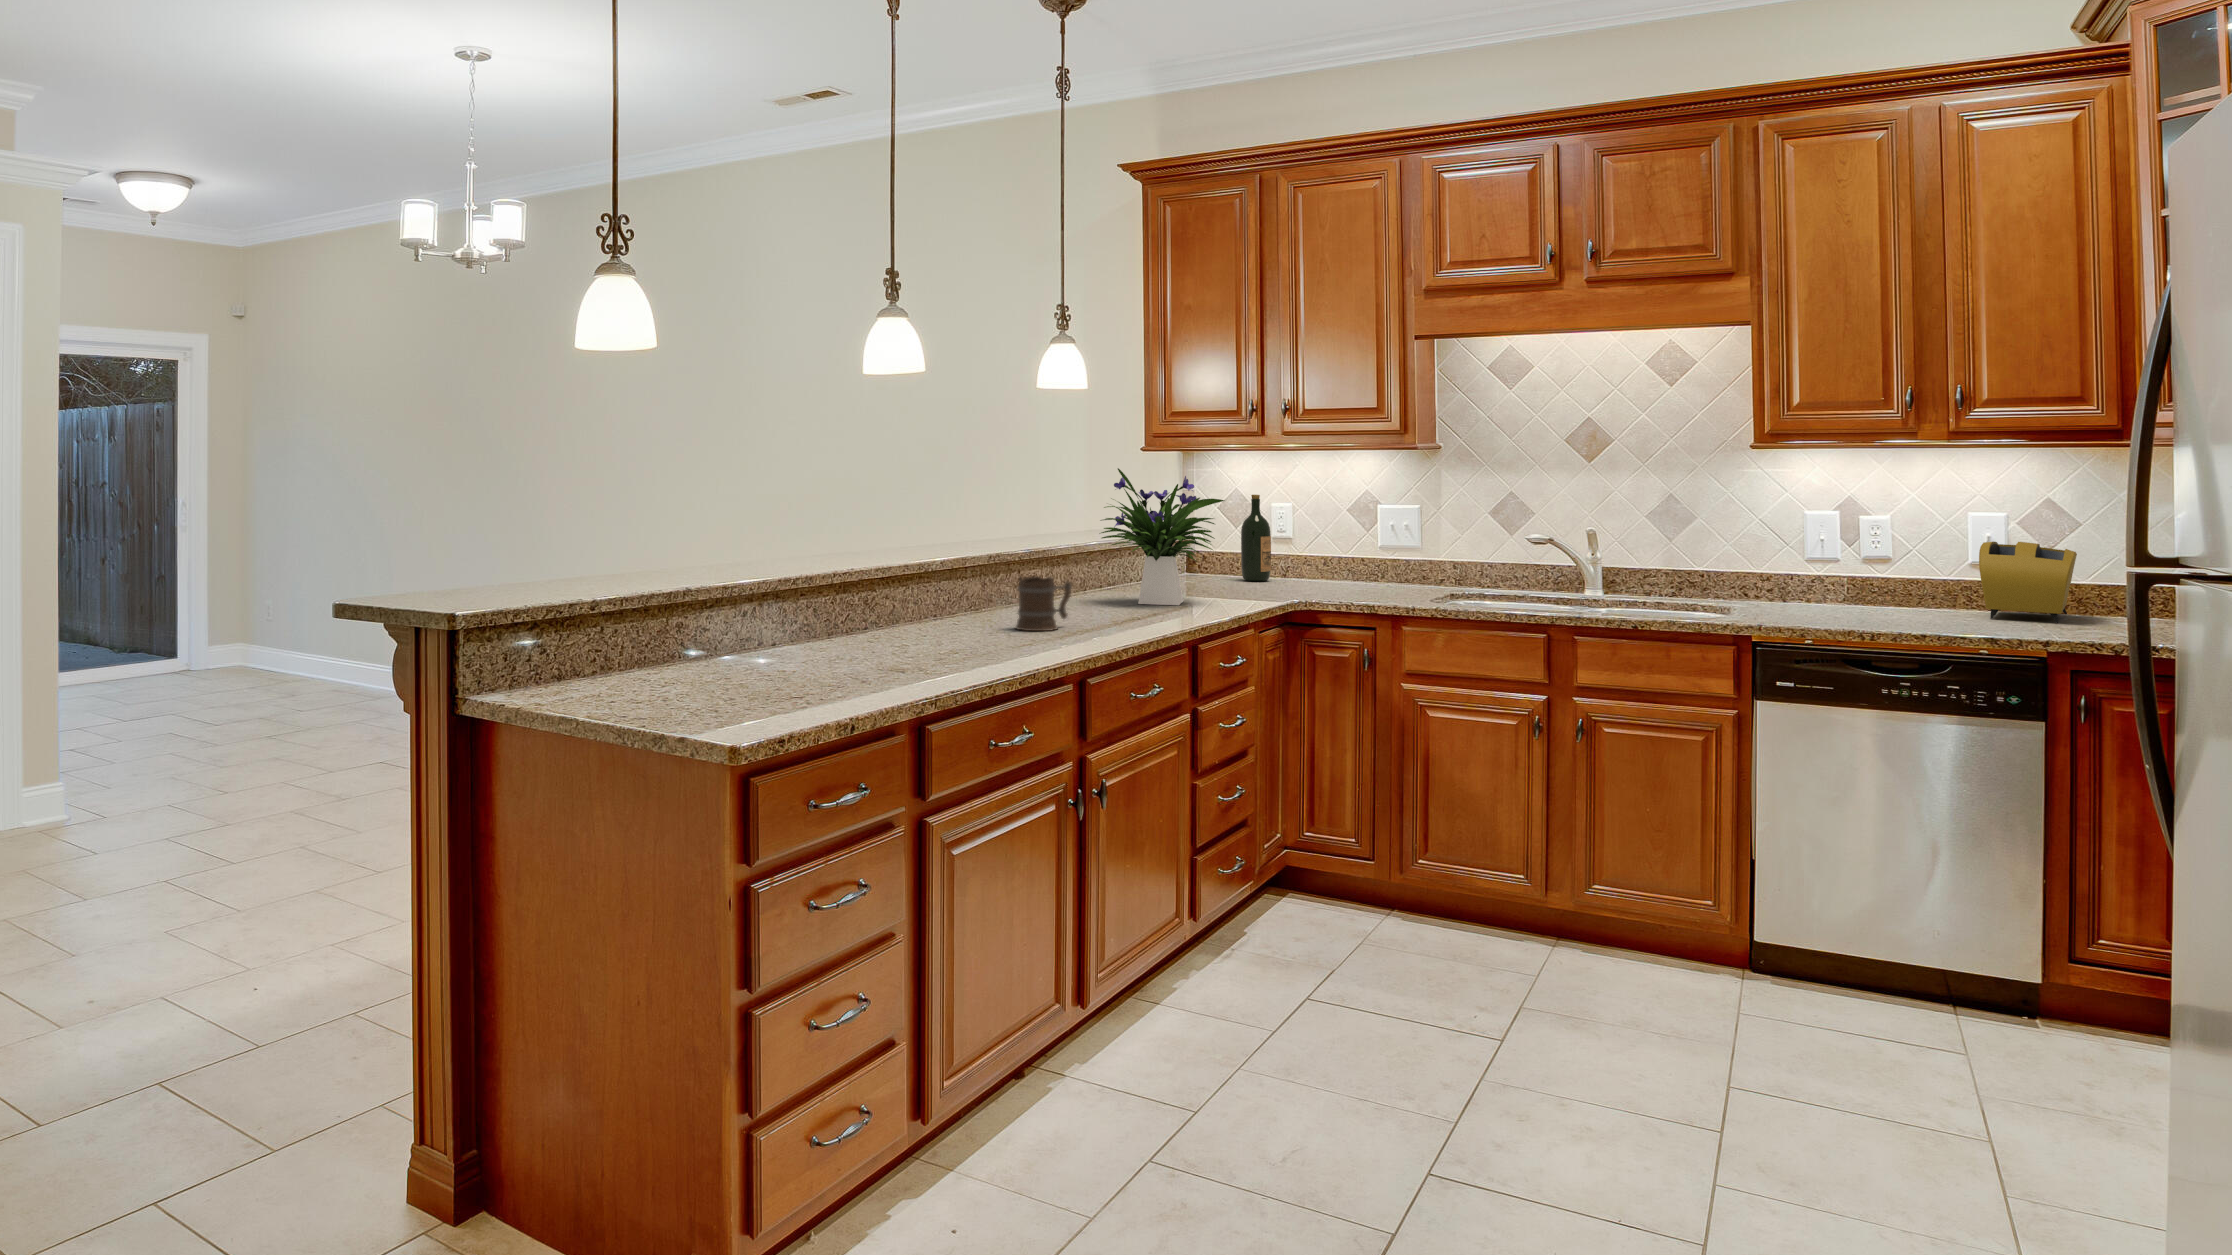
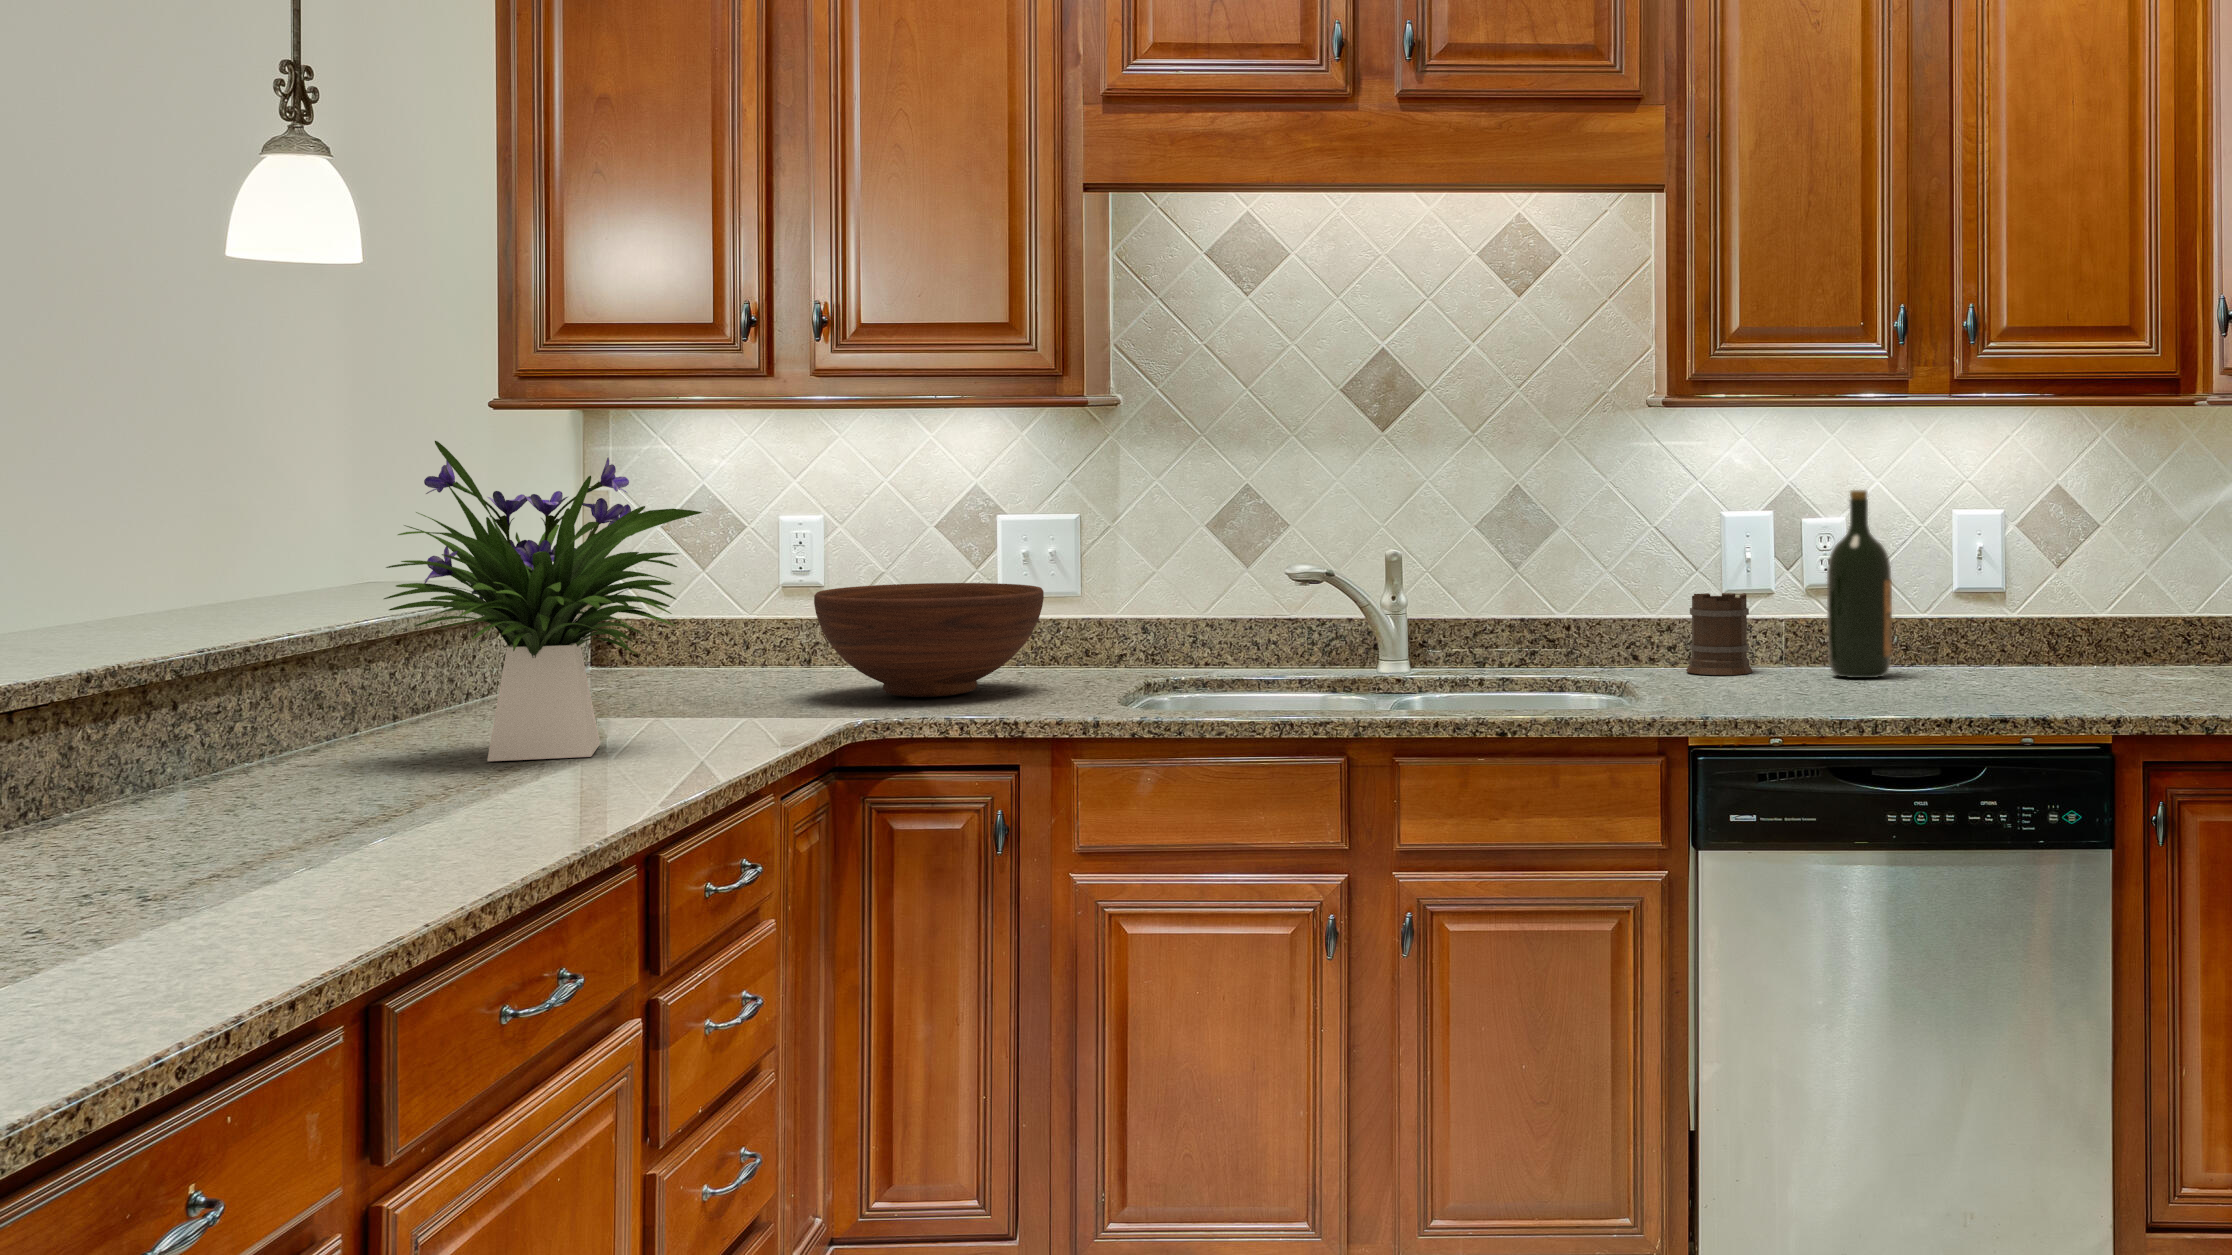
wine bottle: present [1241,495,1271,581] -> present [1827,490,1892,678]
fruit bowl: none [1282,536,1395,592] -> present [814,583,1044,697]
toaster: present [1979,542,2077,623] -> none [1943,548,2064,671]
mug: present [1016,576,1072,631] -> present [1686,593,1753,675]

